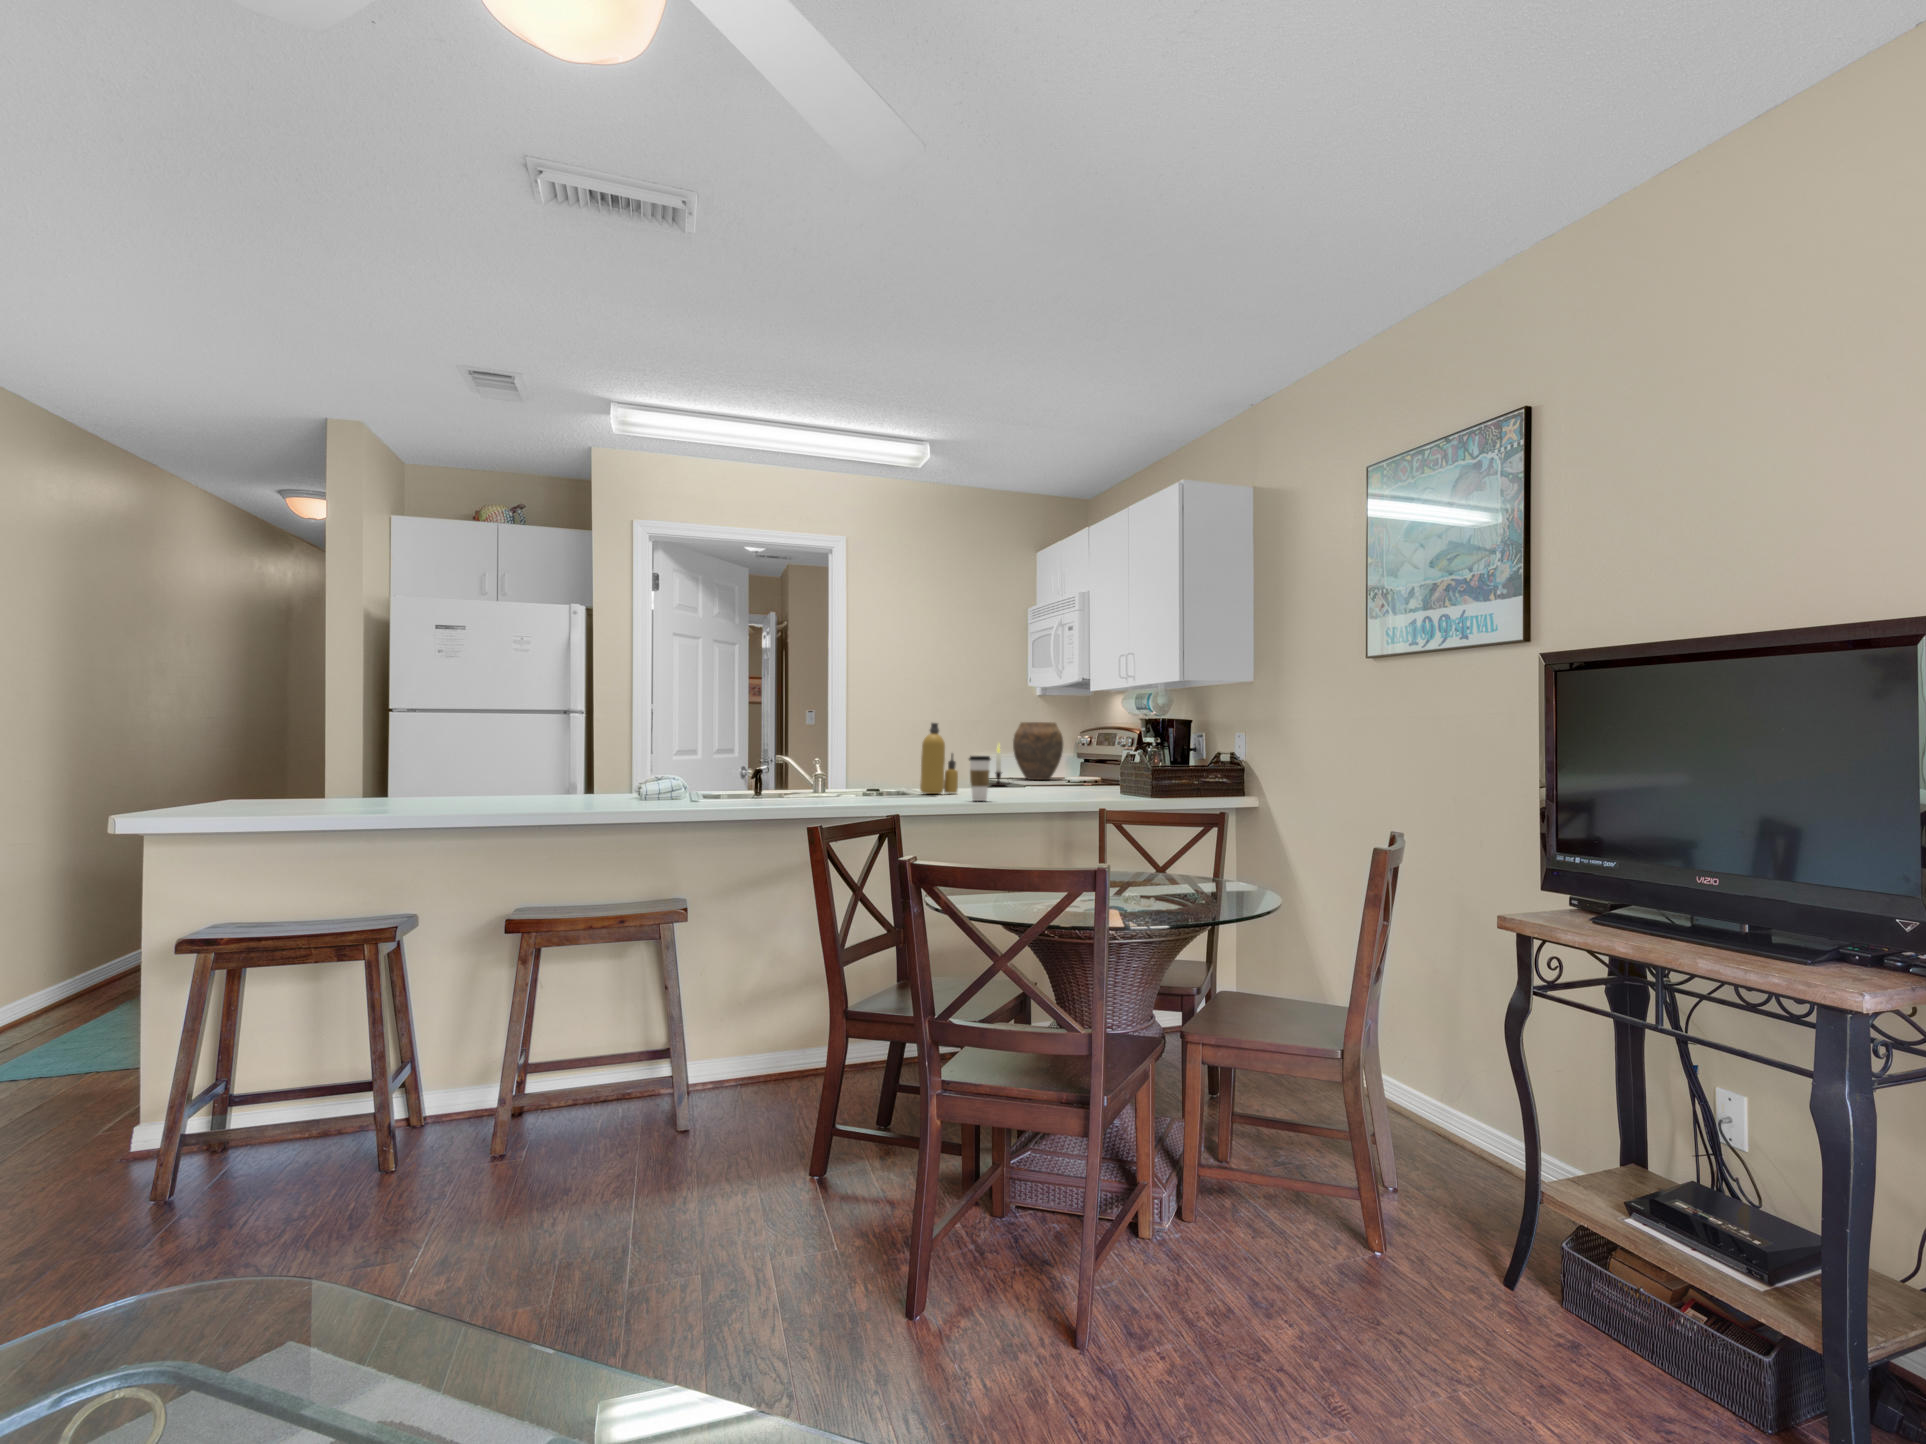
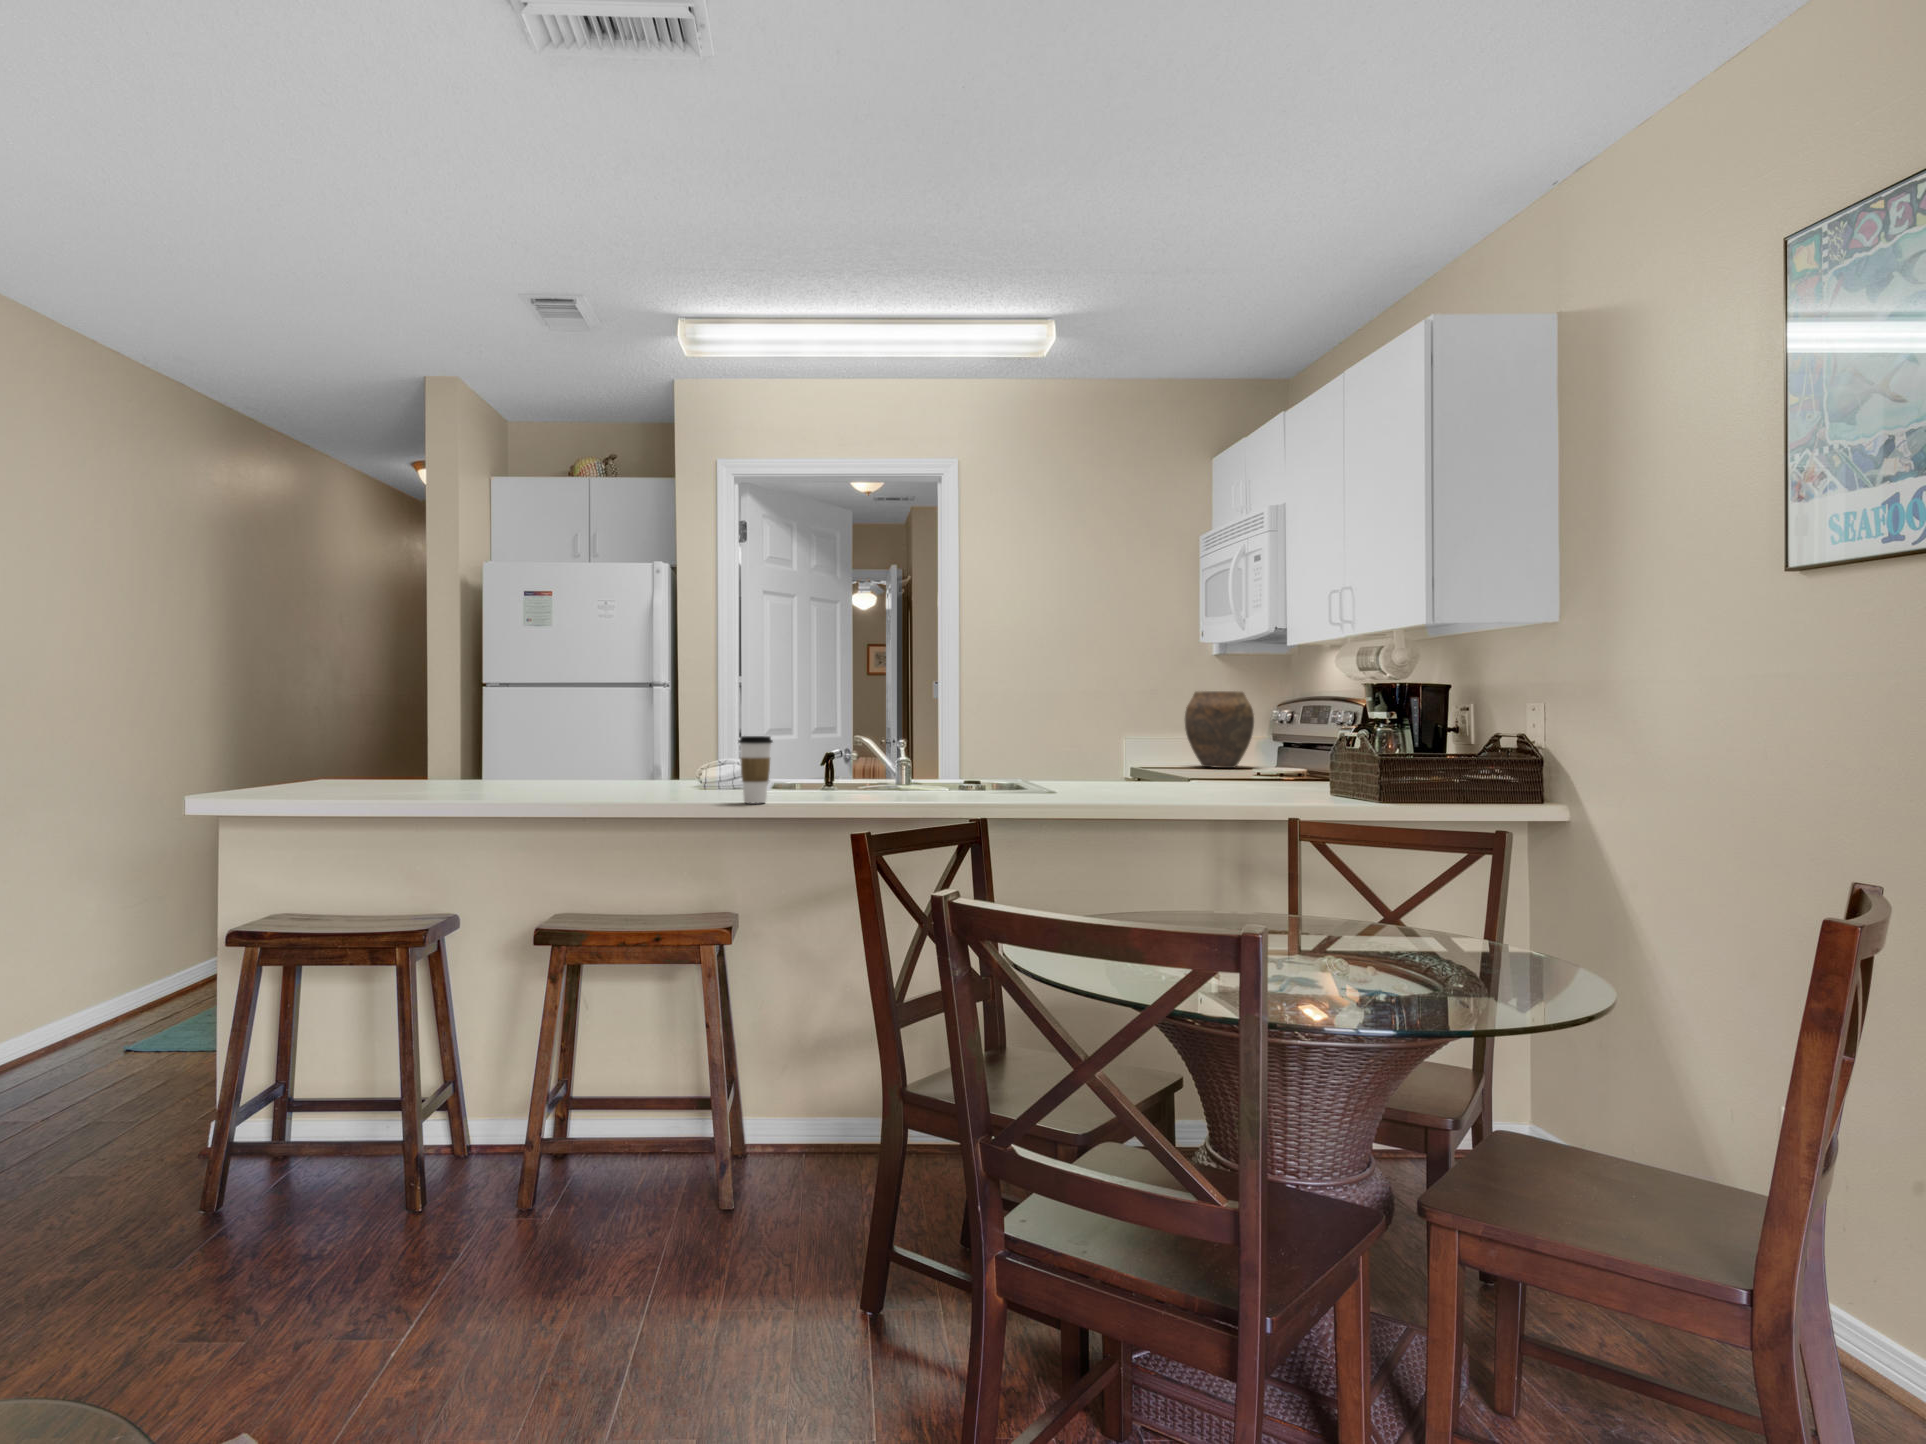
bottle: present [920,723,958,794] -> none [1031,691,1084,789]
candle: present [989,746,1009,786] -> none [1141,717,1177,777]
coffee cup: present [969,756,991,801] -> present [739,736,773,803]

